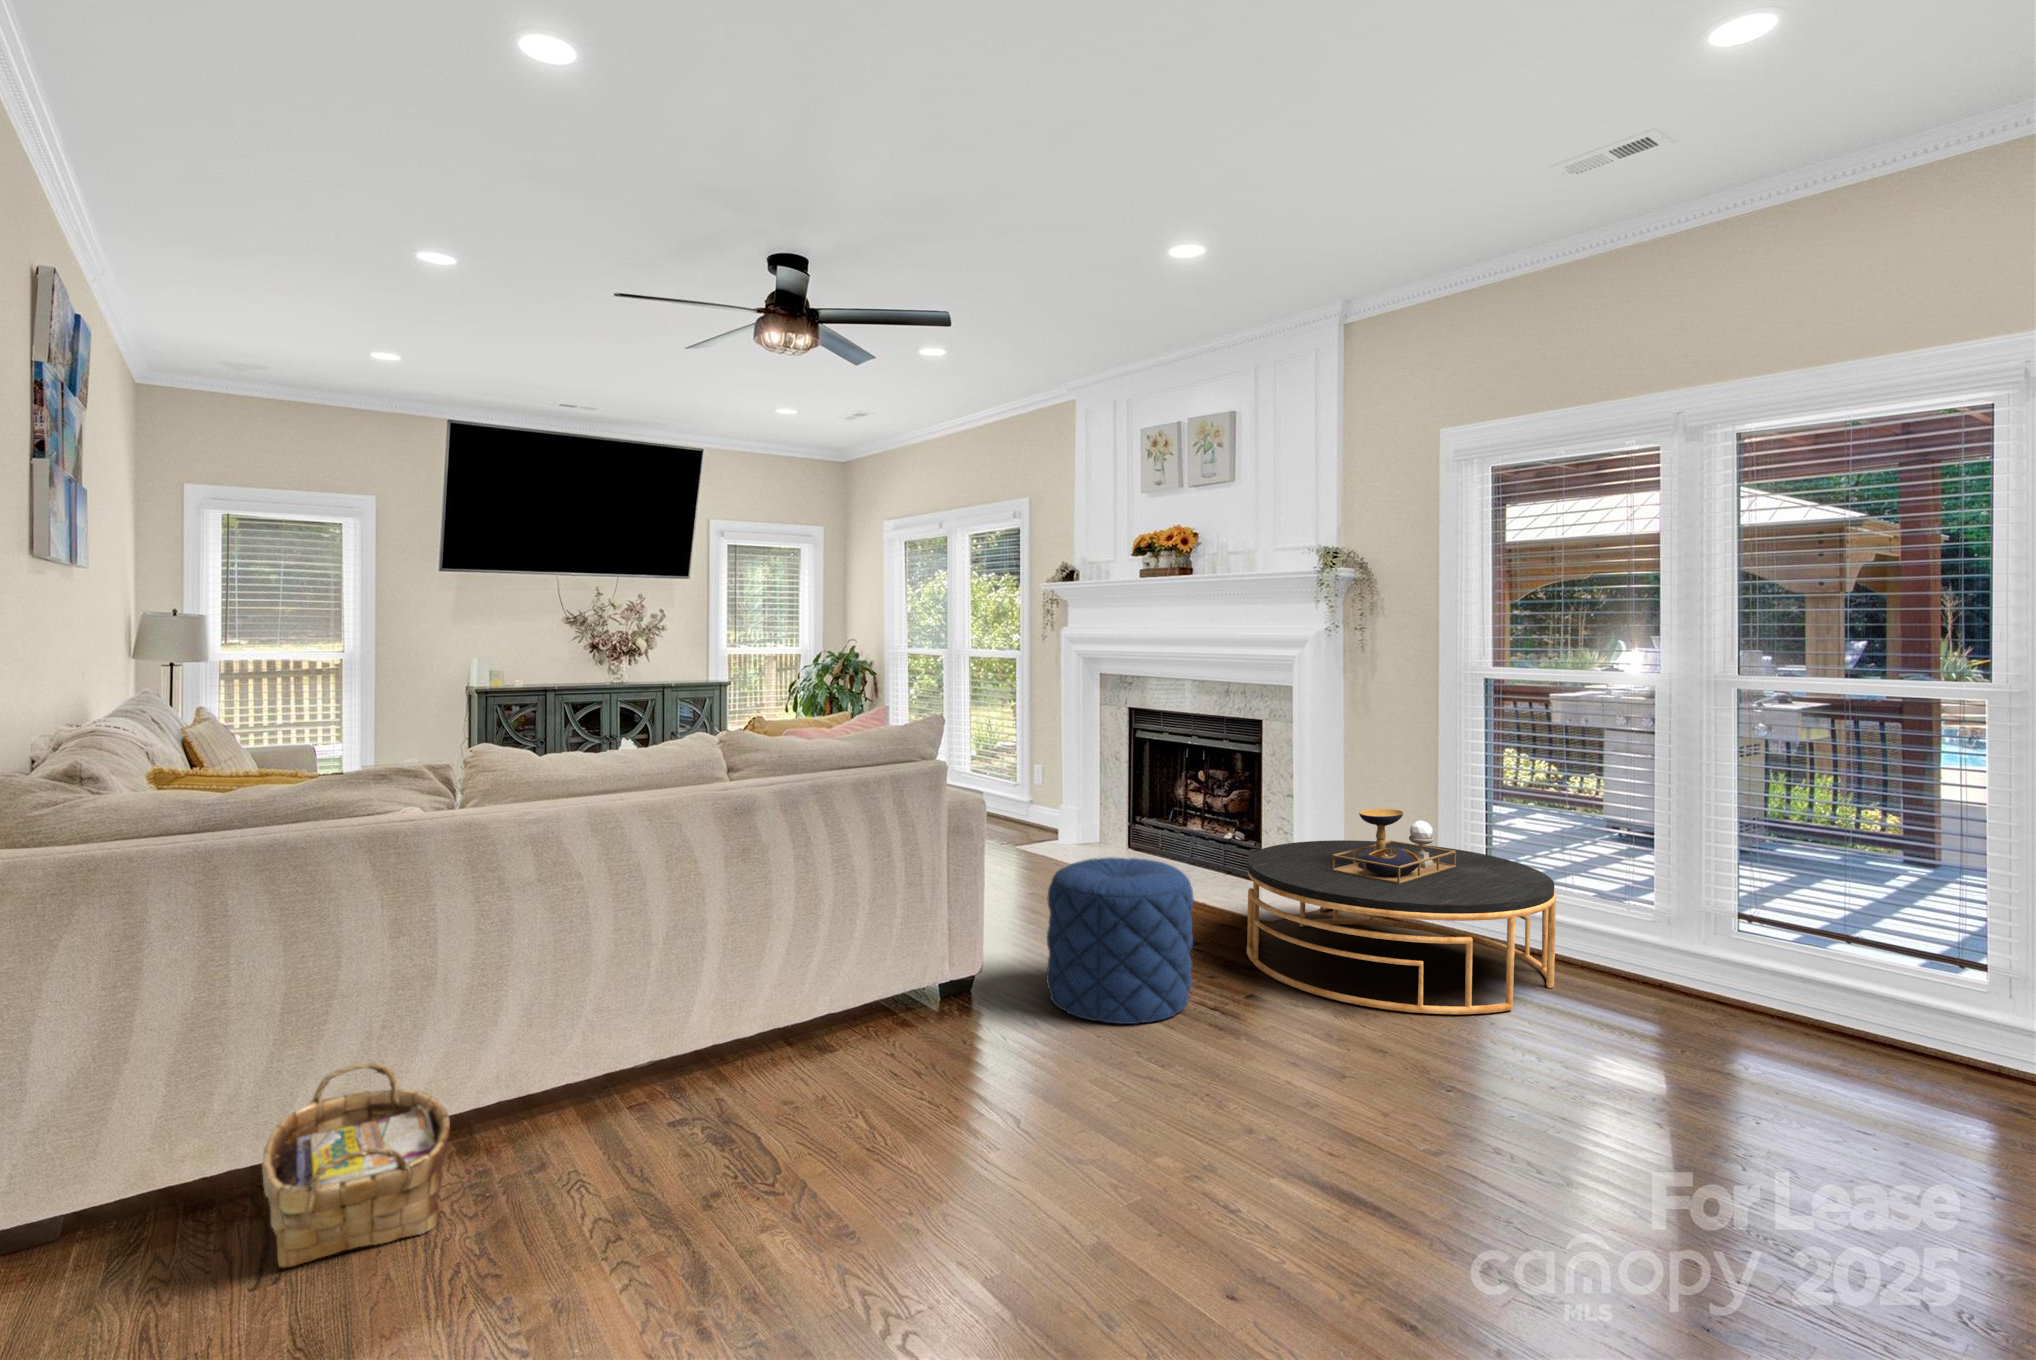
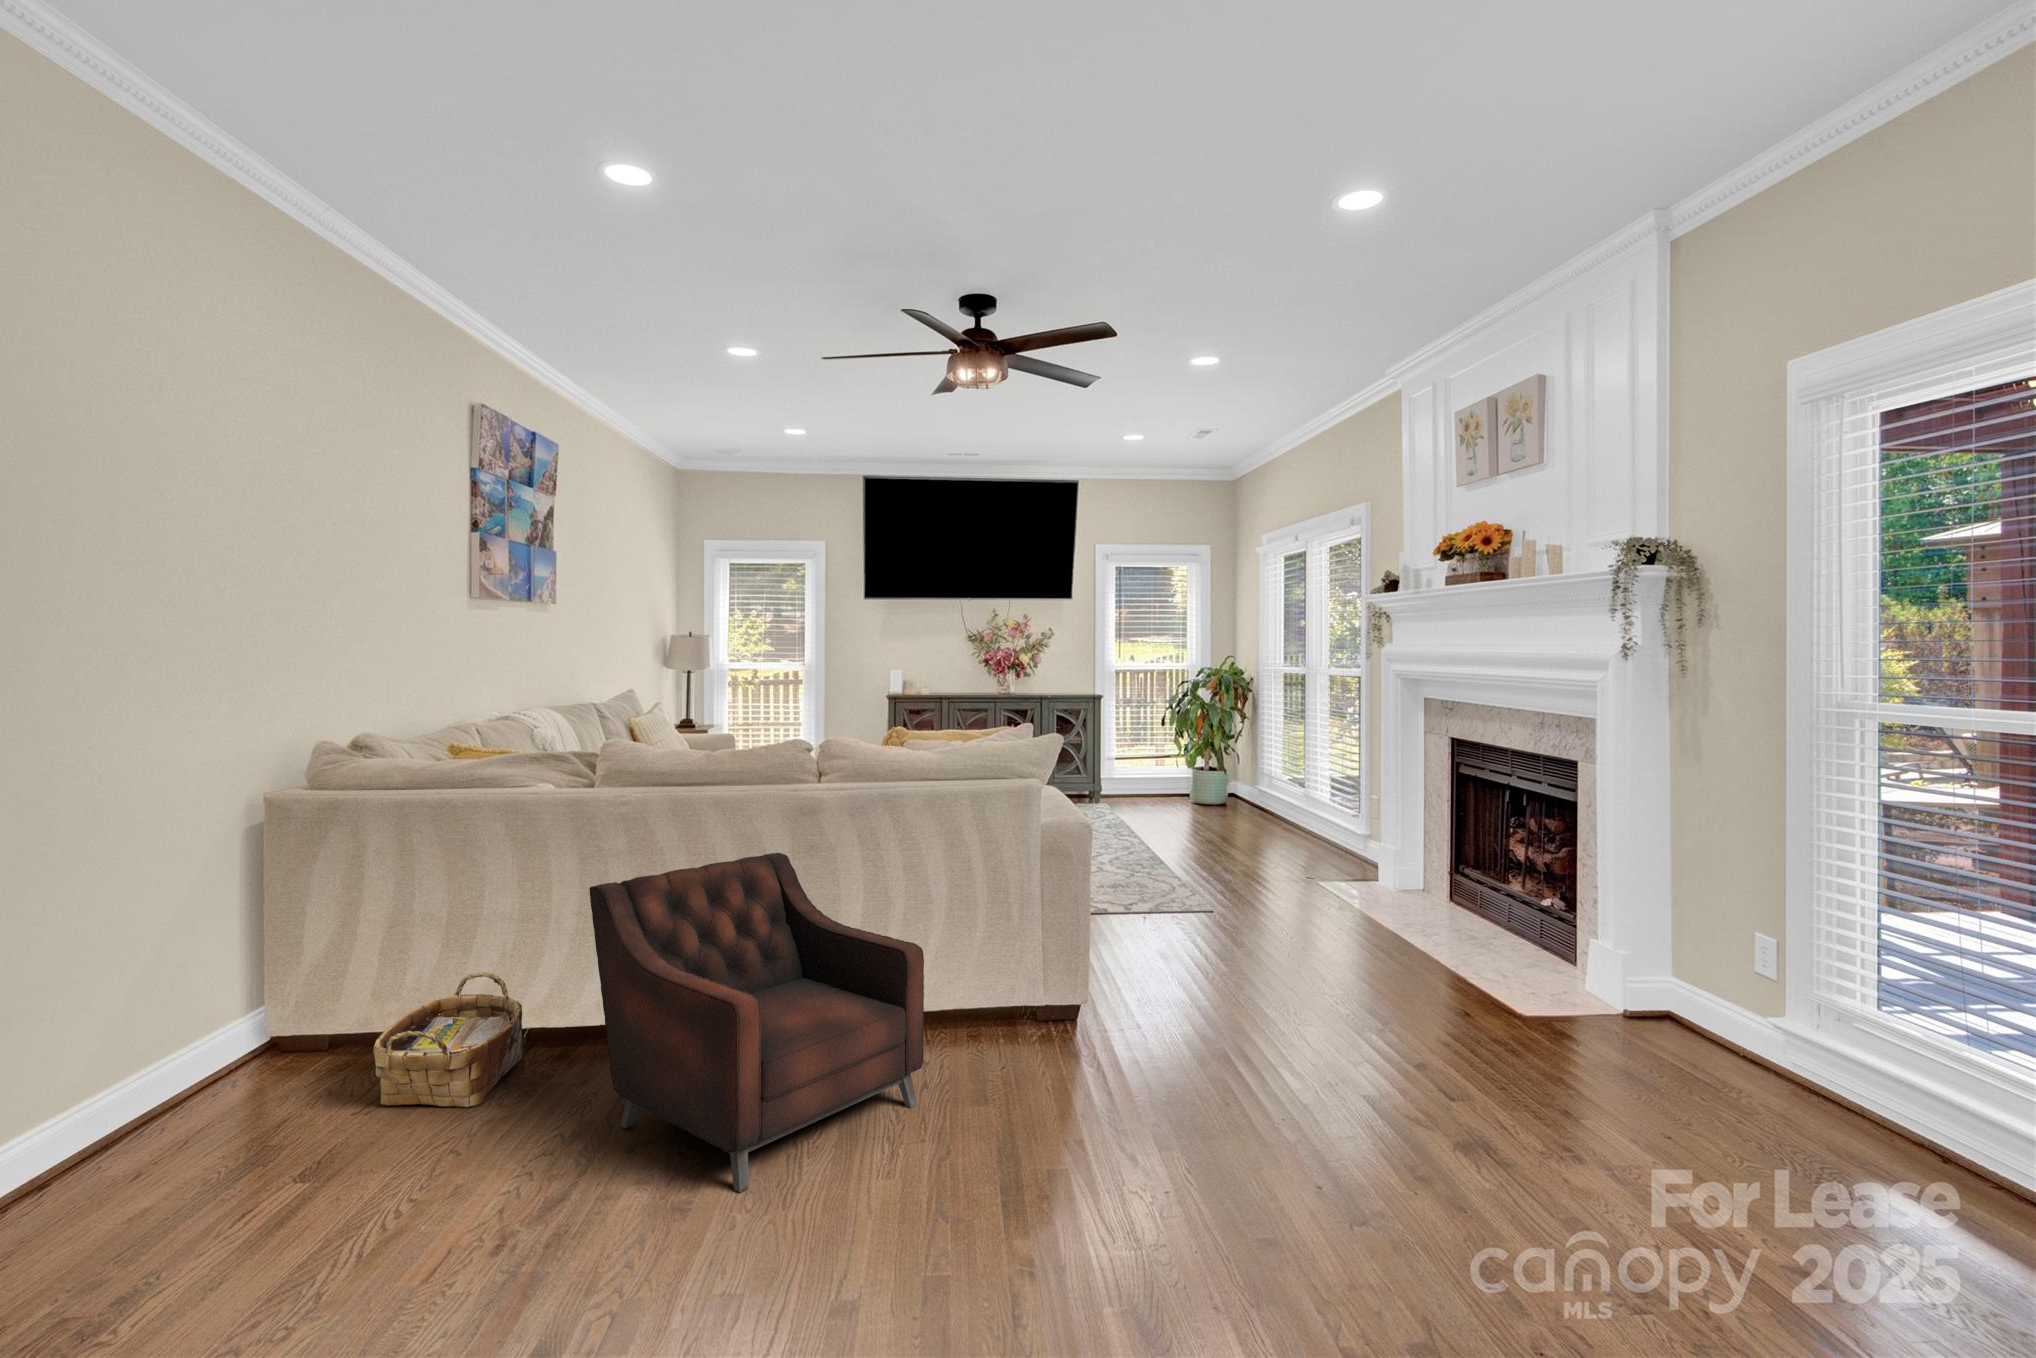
coffee table: present [1247,809,1556,1014] -> none [1415,885,1879,1198]
pouf: present [1046,857,1194,1024] -> none [1123,900,1288,1093]
armchair: none [604,859,946,1211] -> present [589,853,924,1193]

